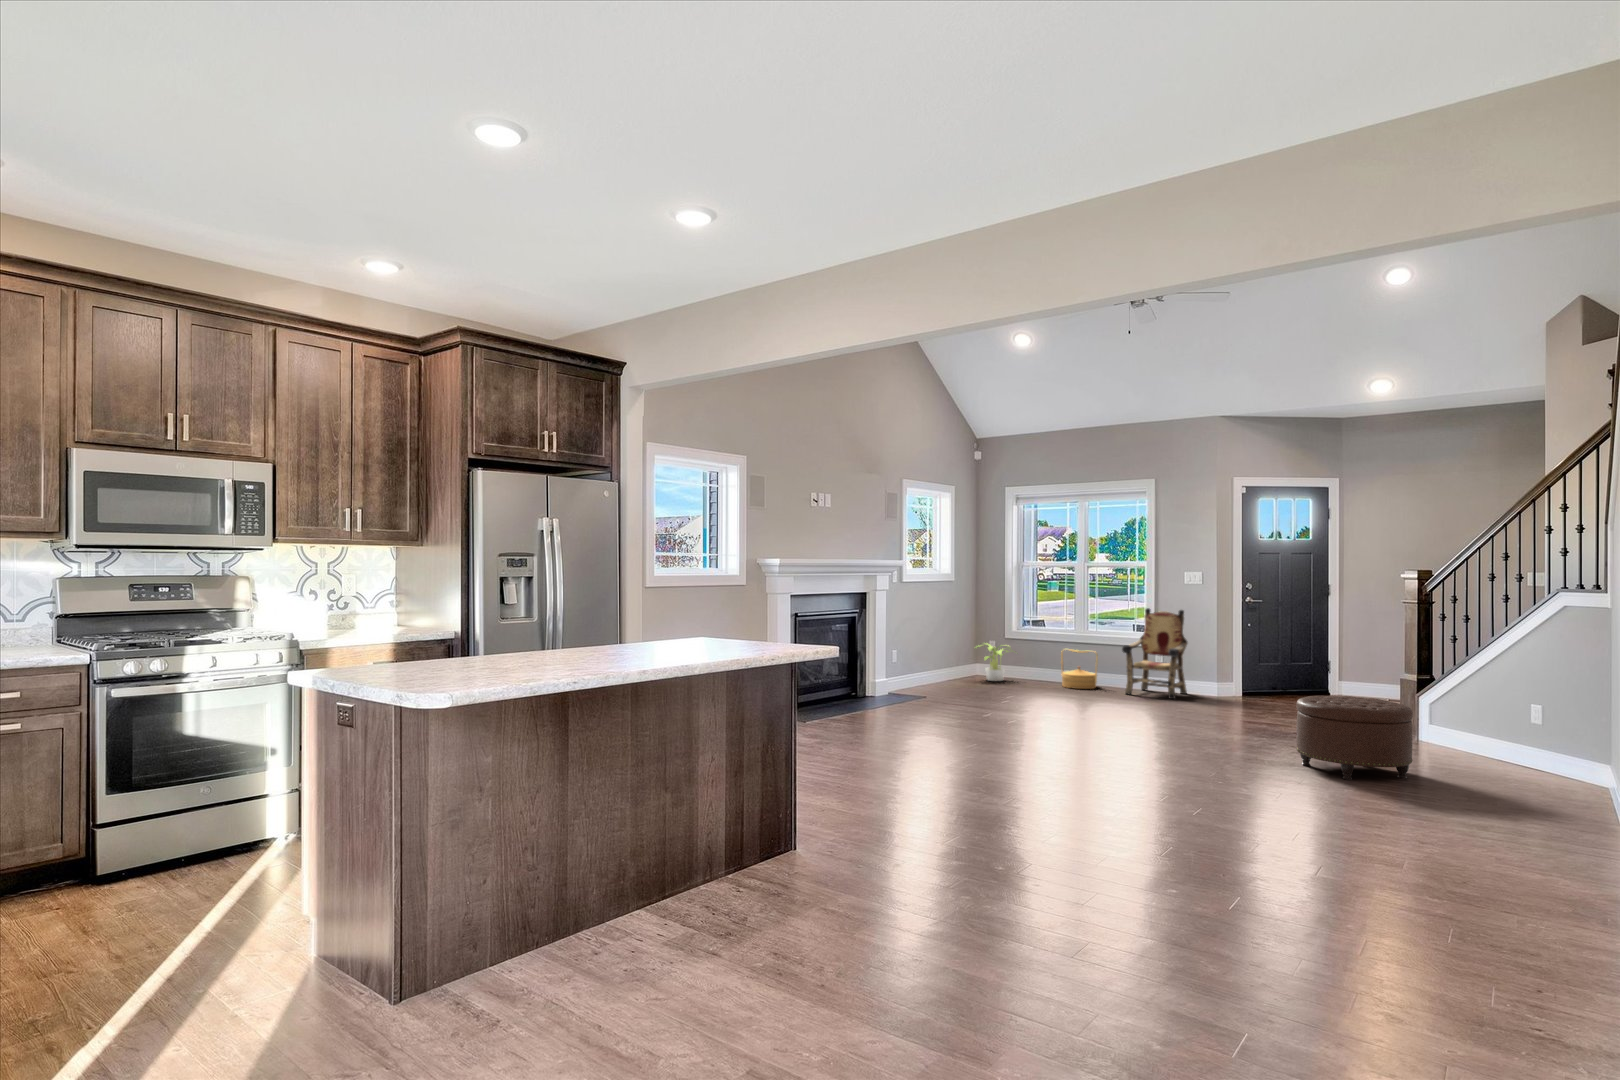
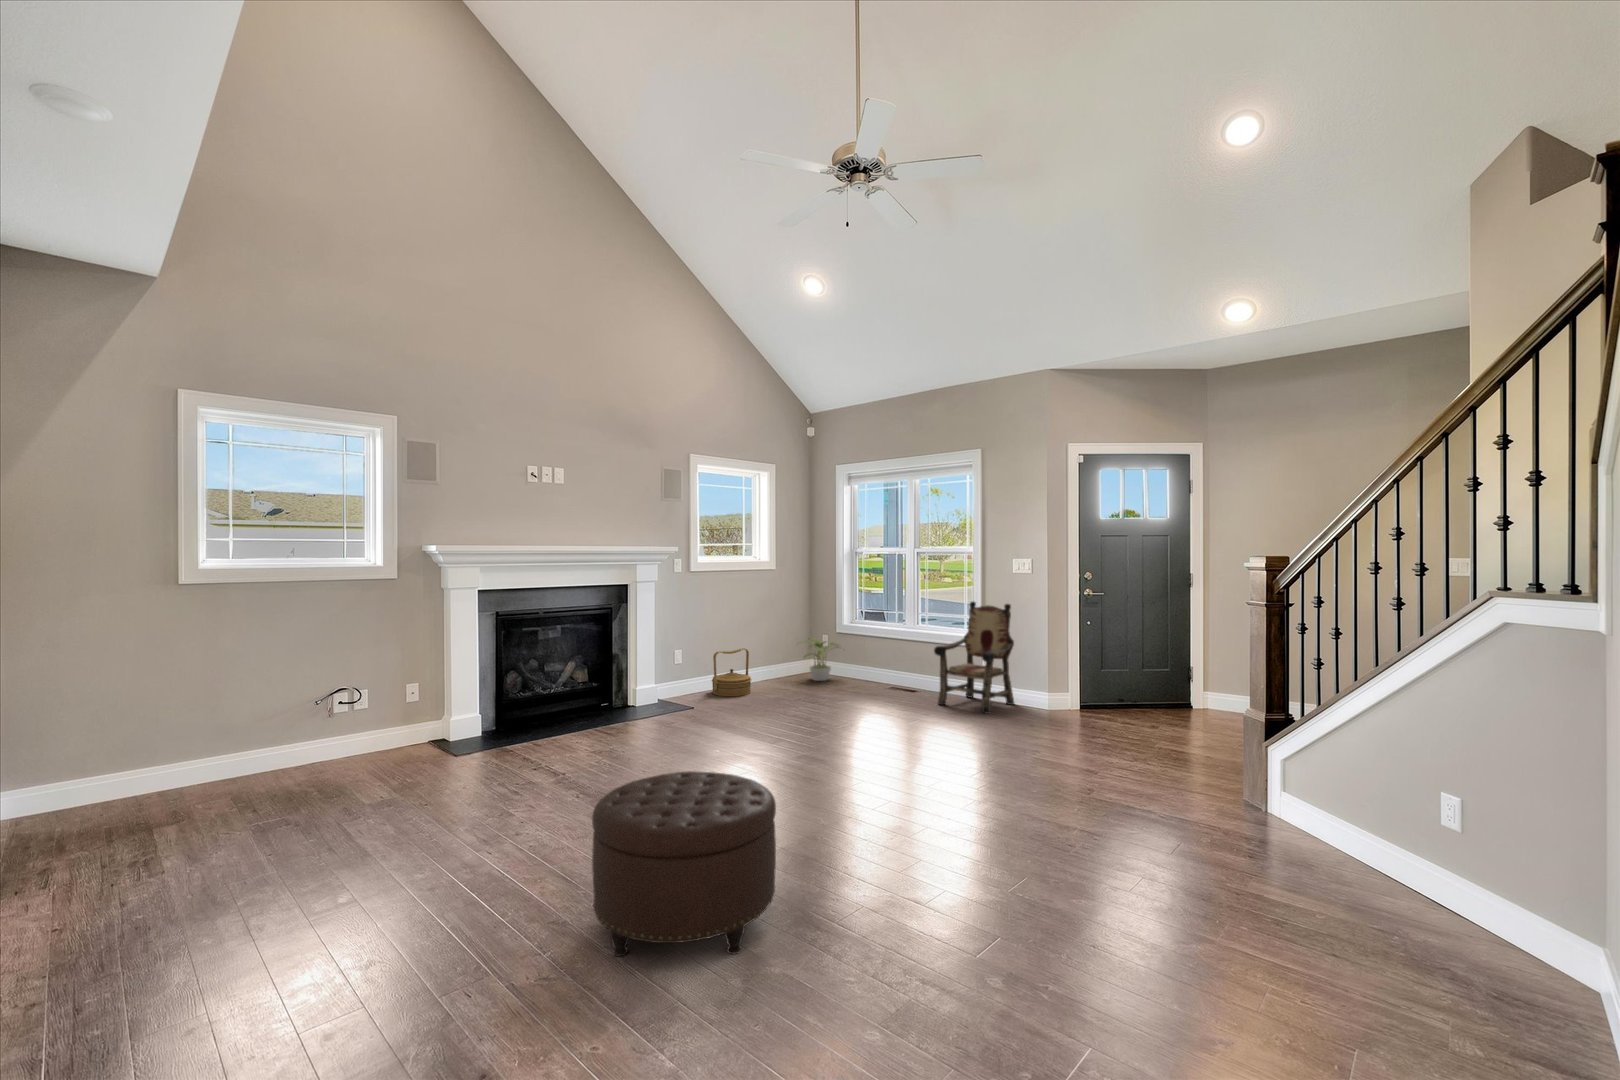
woven basket: present [1061,649,1098,689] -> present [712,648,751,696]
ottoman: present [1296,696,1413,780] -> present [592,771,776,957]

